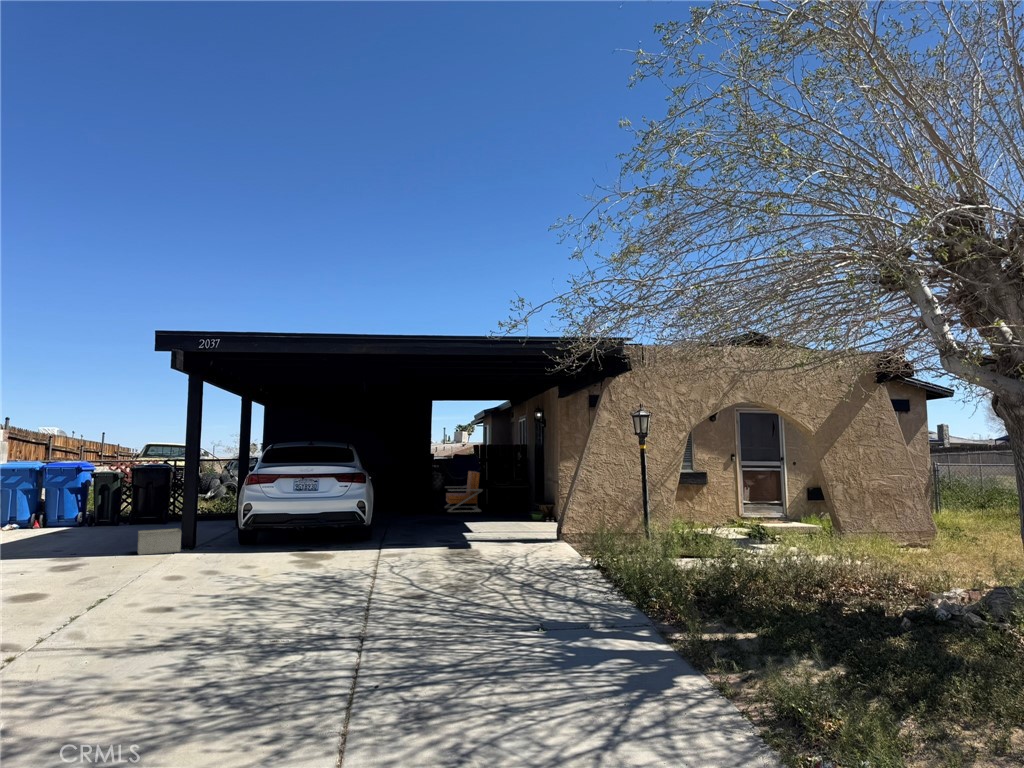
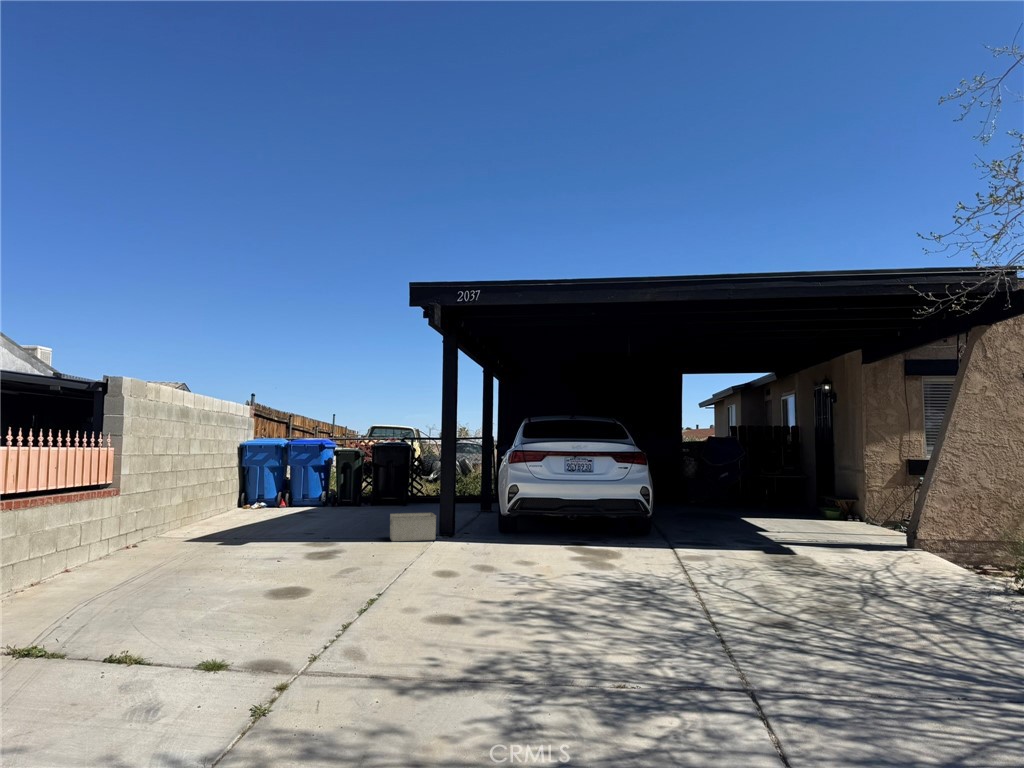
lounge chair: present [445,471,483,512] -> none [707,456,760,506]

